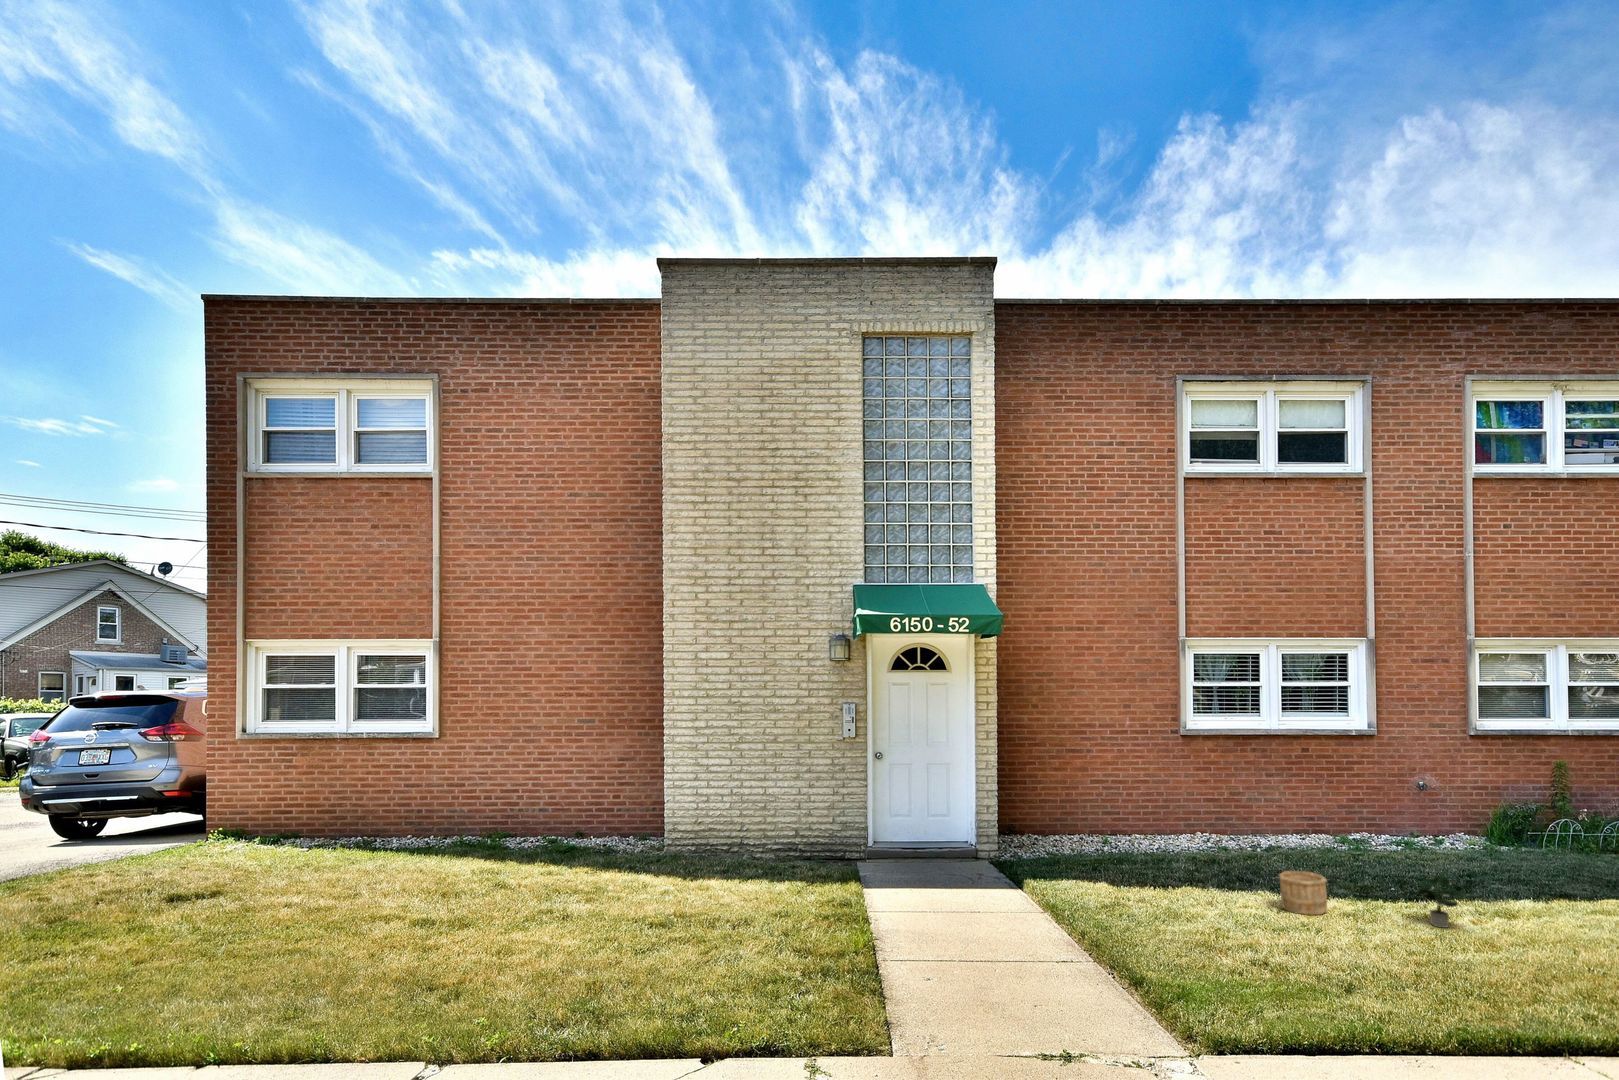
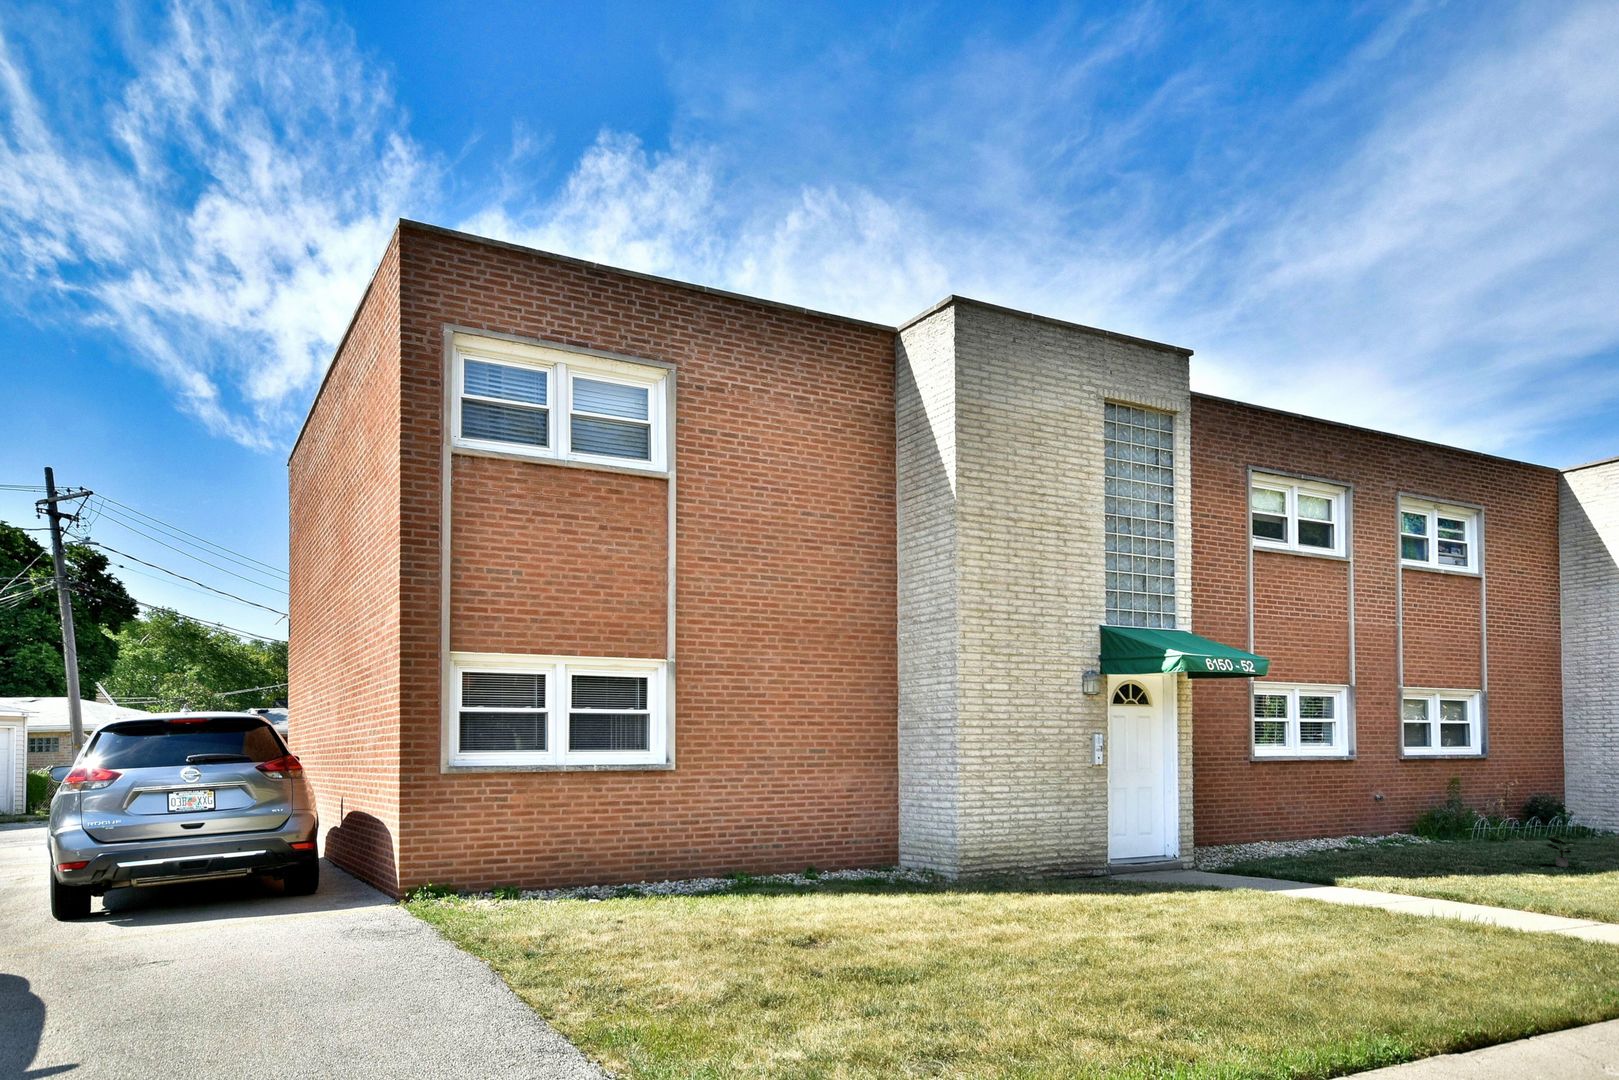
wooden bucket: present [1279,871,1327,915] -> none [1466,841,1501,868]

